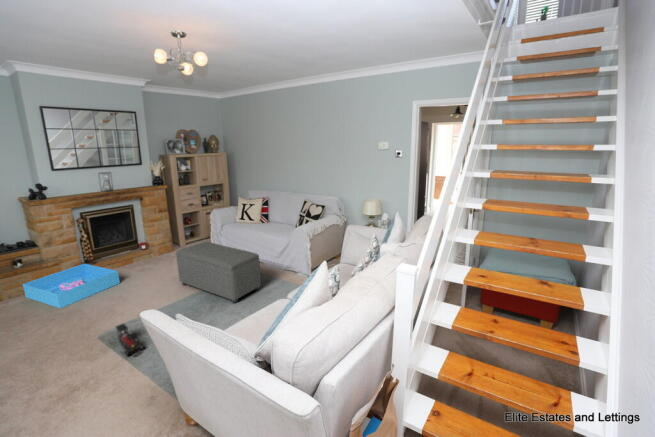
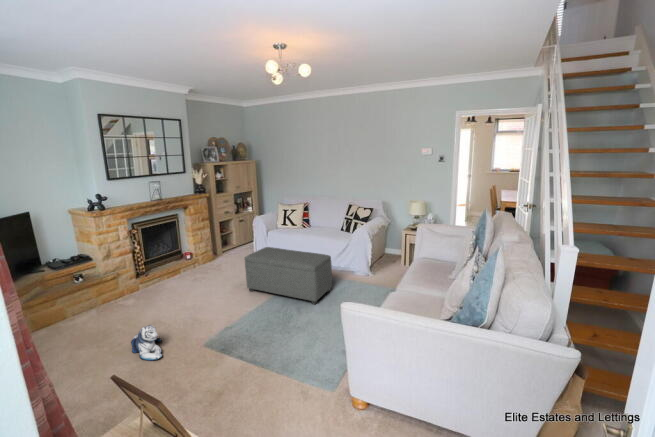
storage bin: present [23,264,120,308] -> none [90,276,183,320]
plush toy: none [28,316,64,352] -> present [131,325,162,361]
toy train: present [116,324,143,356] -> none [223,327,256,357]

